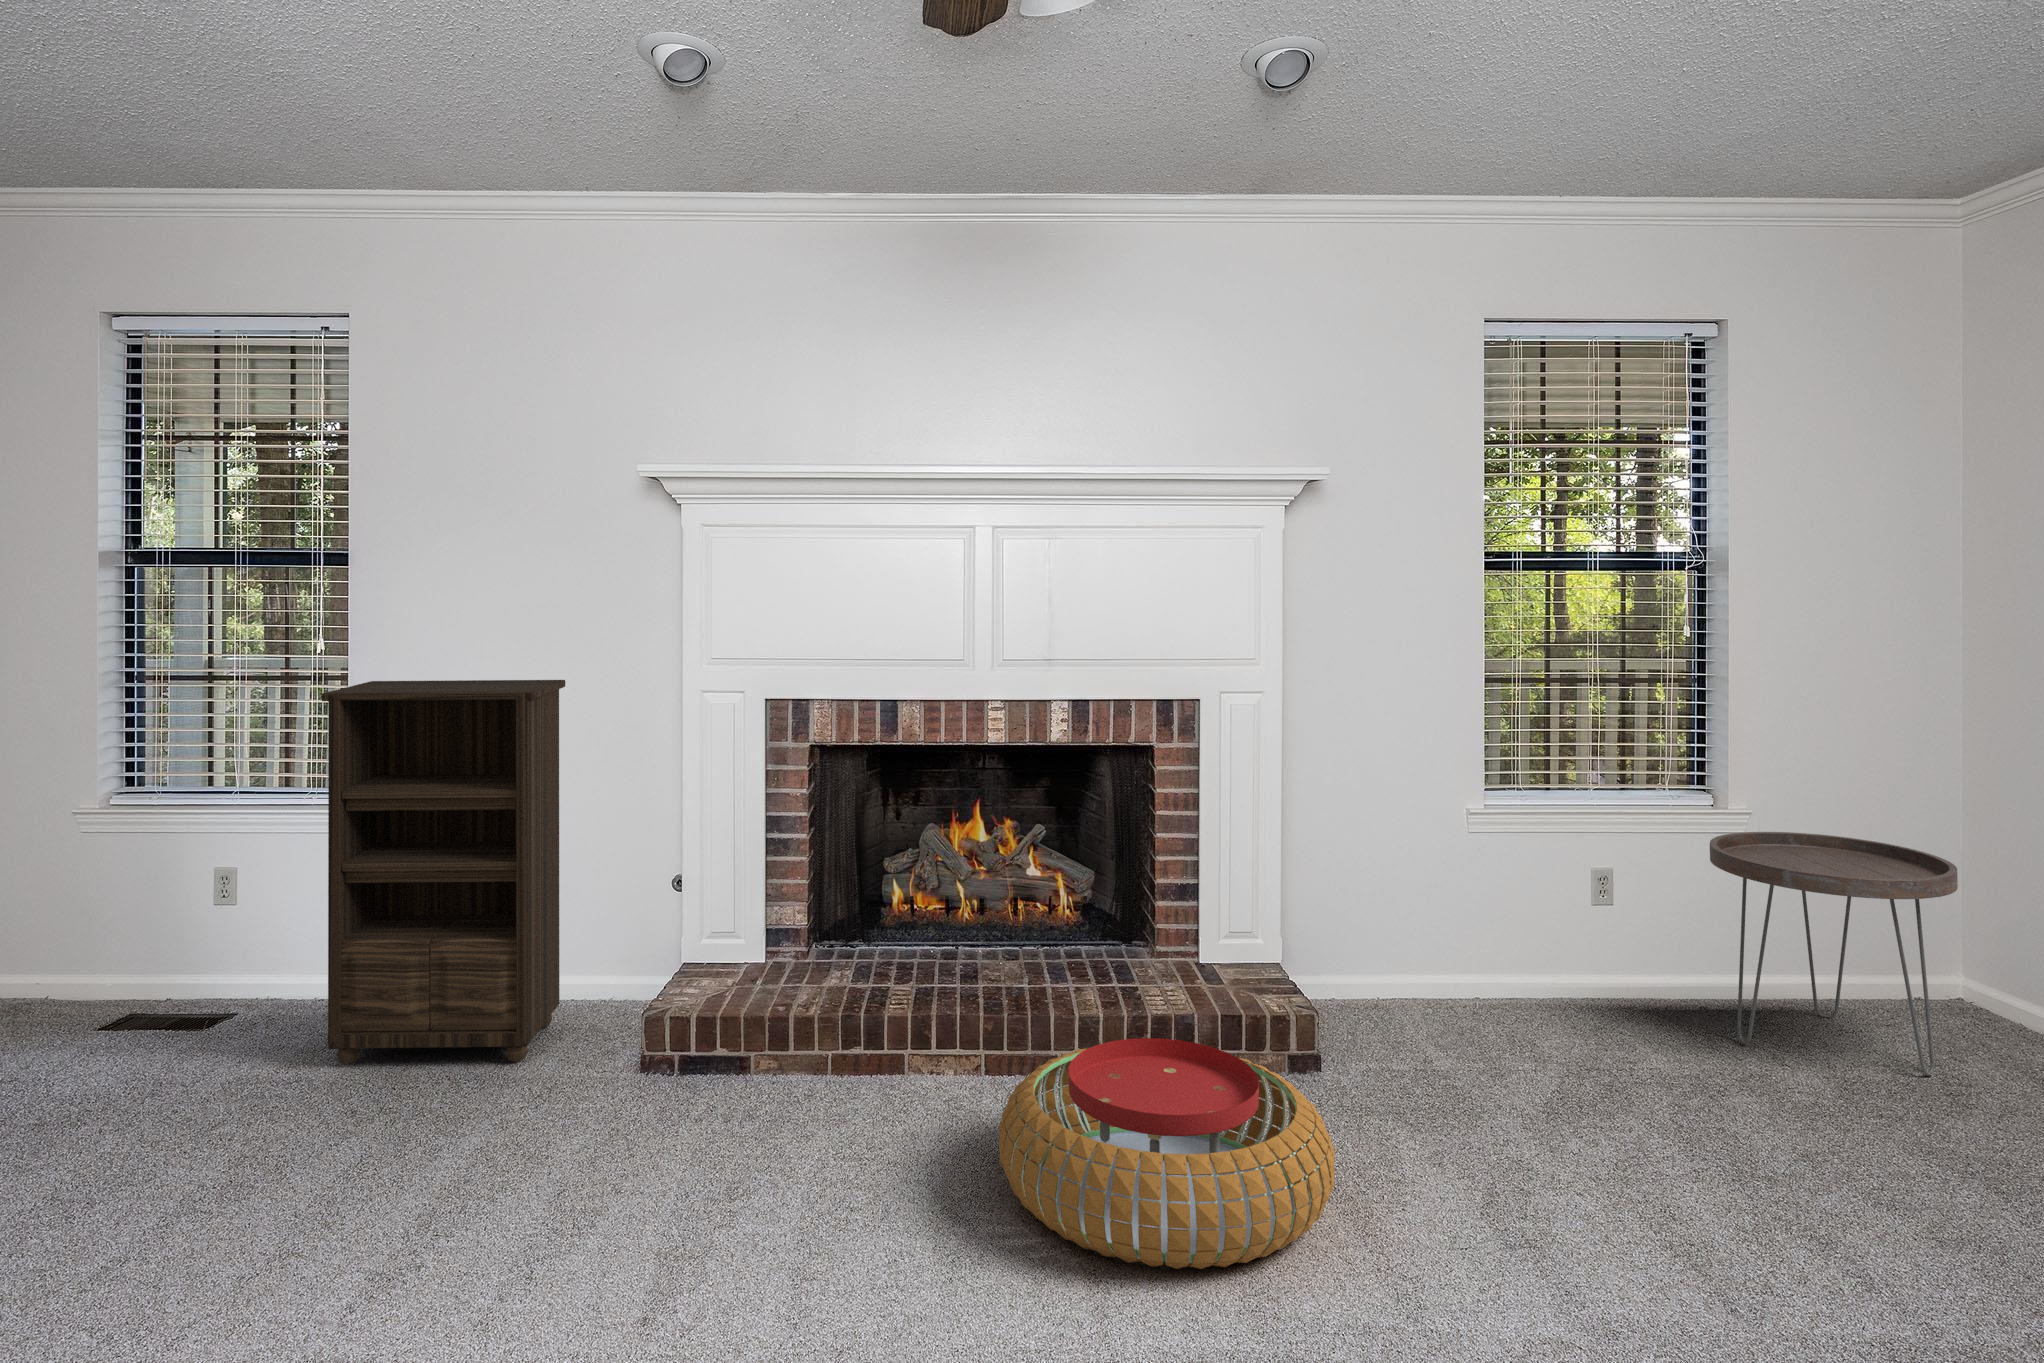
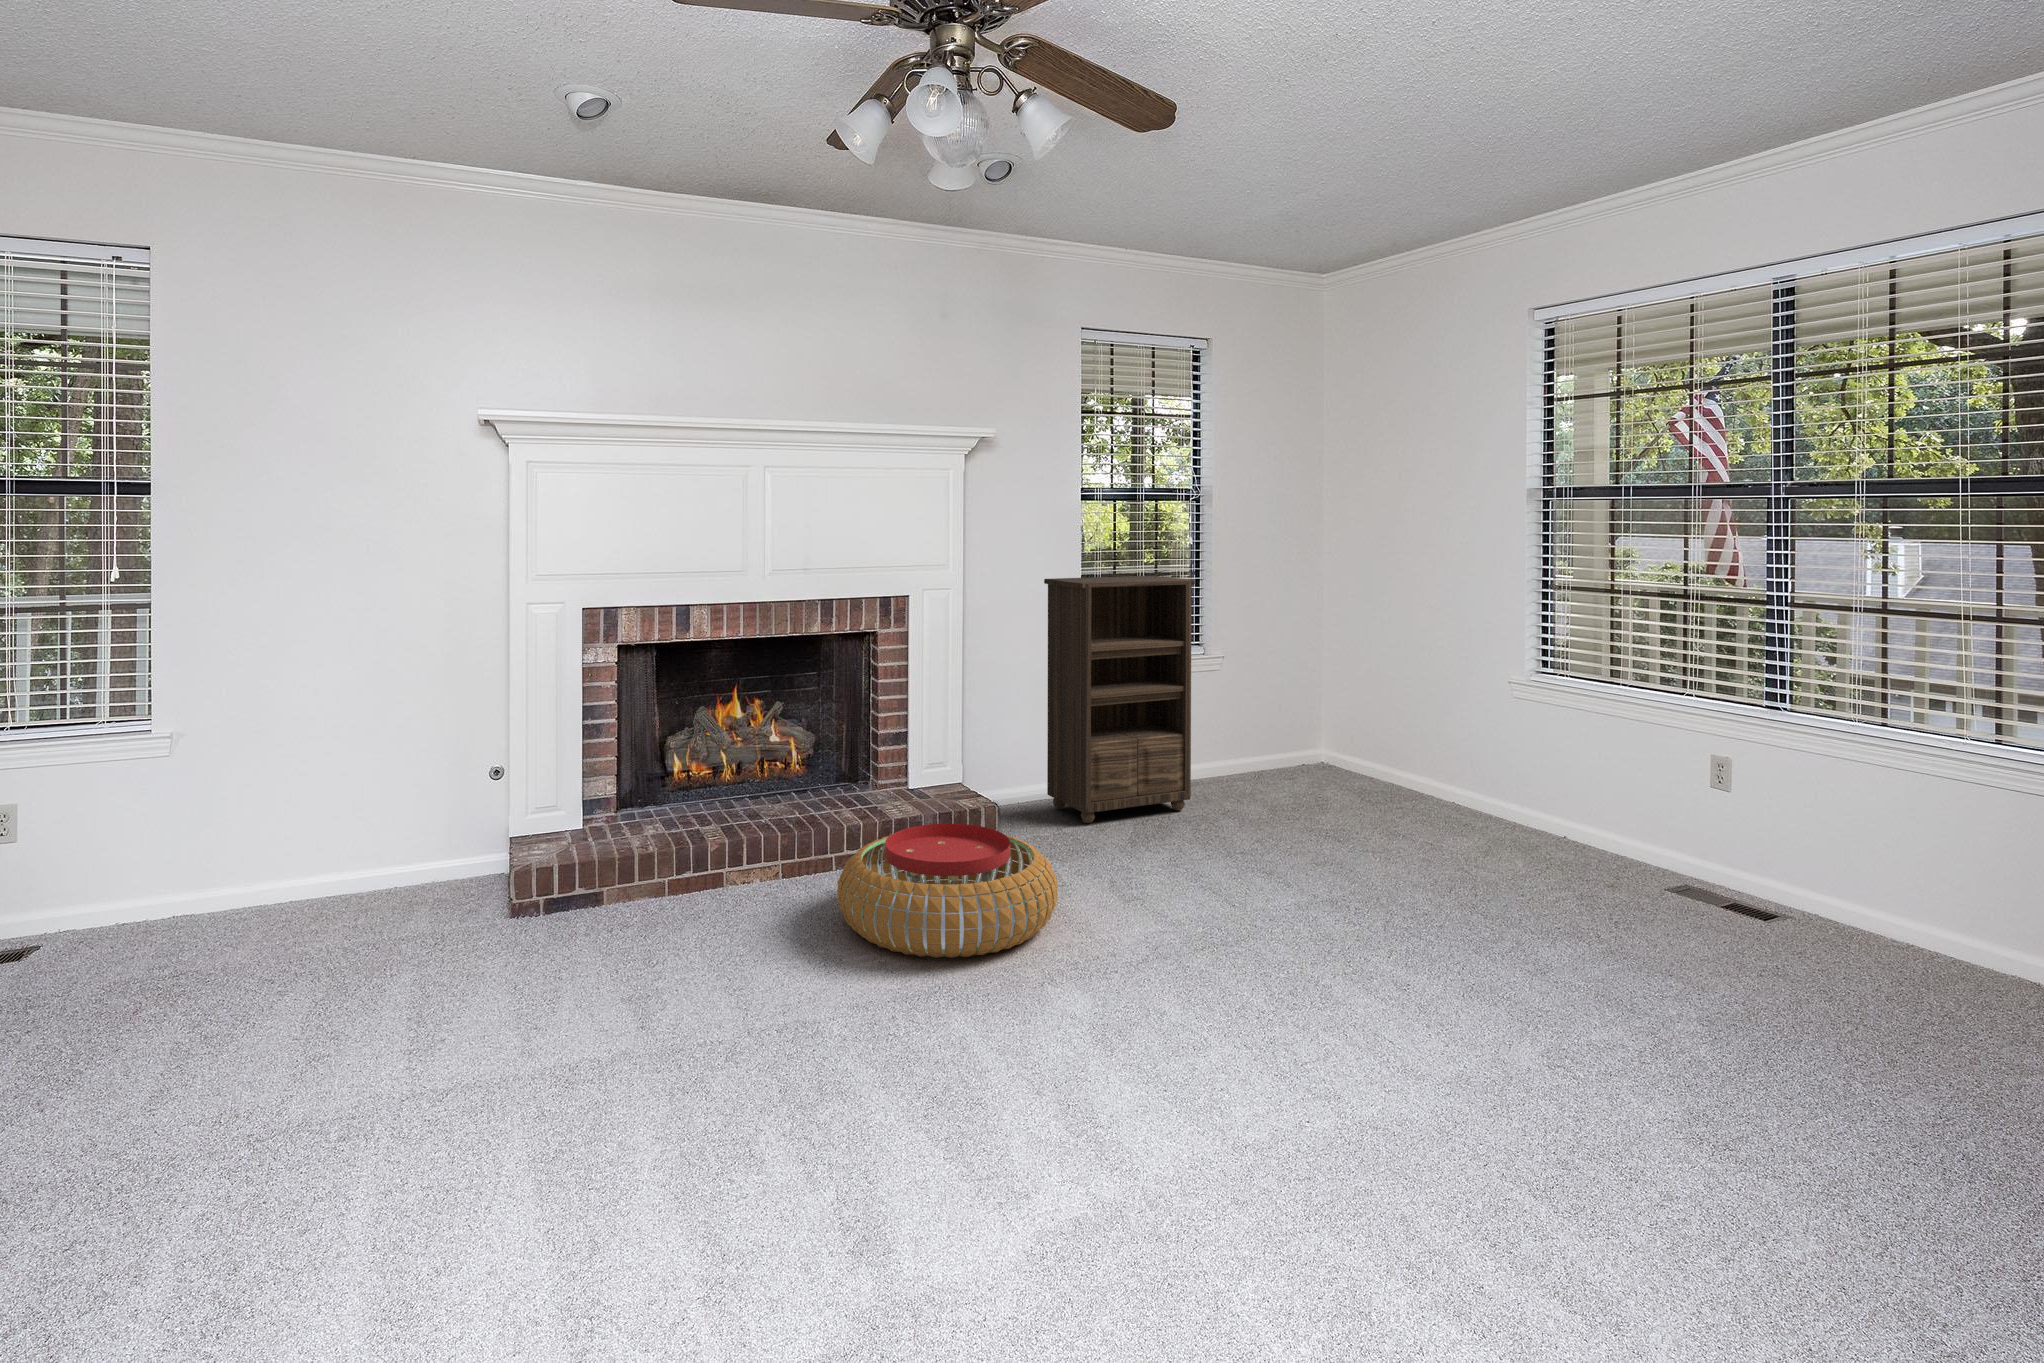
bookshelf: present [322,680,565,1064] -> present [1044,576,1195,823]
side table: present [1710,832,1958,1076] -> none [1196,670,1320,798]

